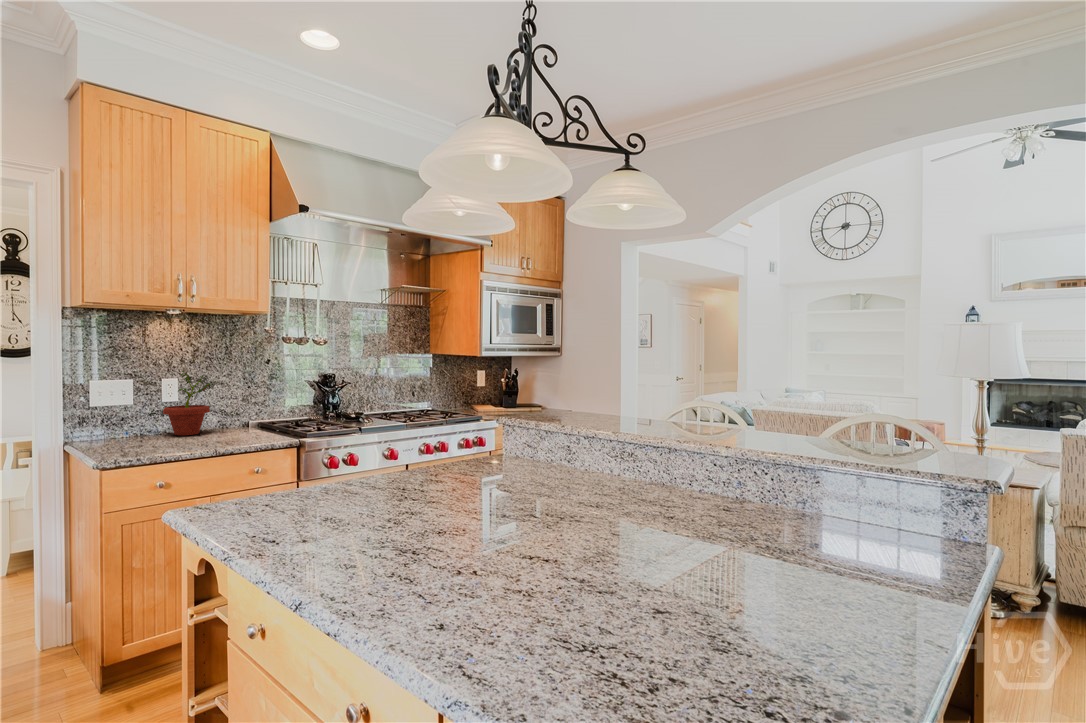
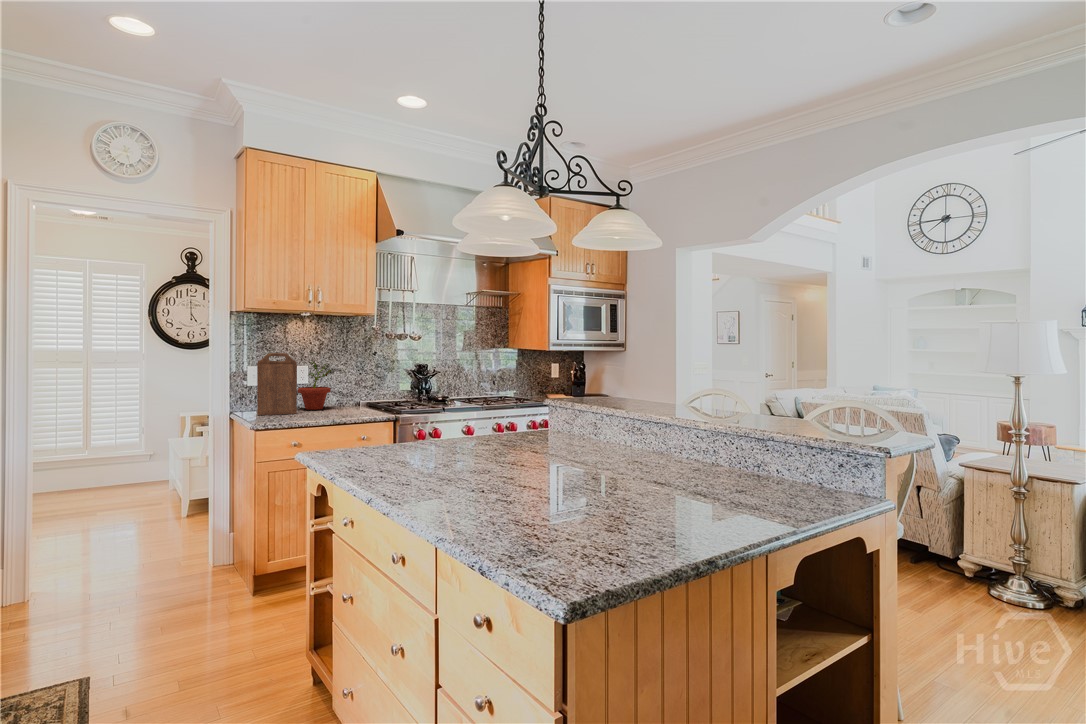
cutting board: none [103,363,162,446] -> present [257,353,297,415]

